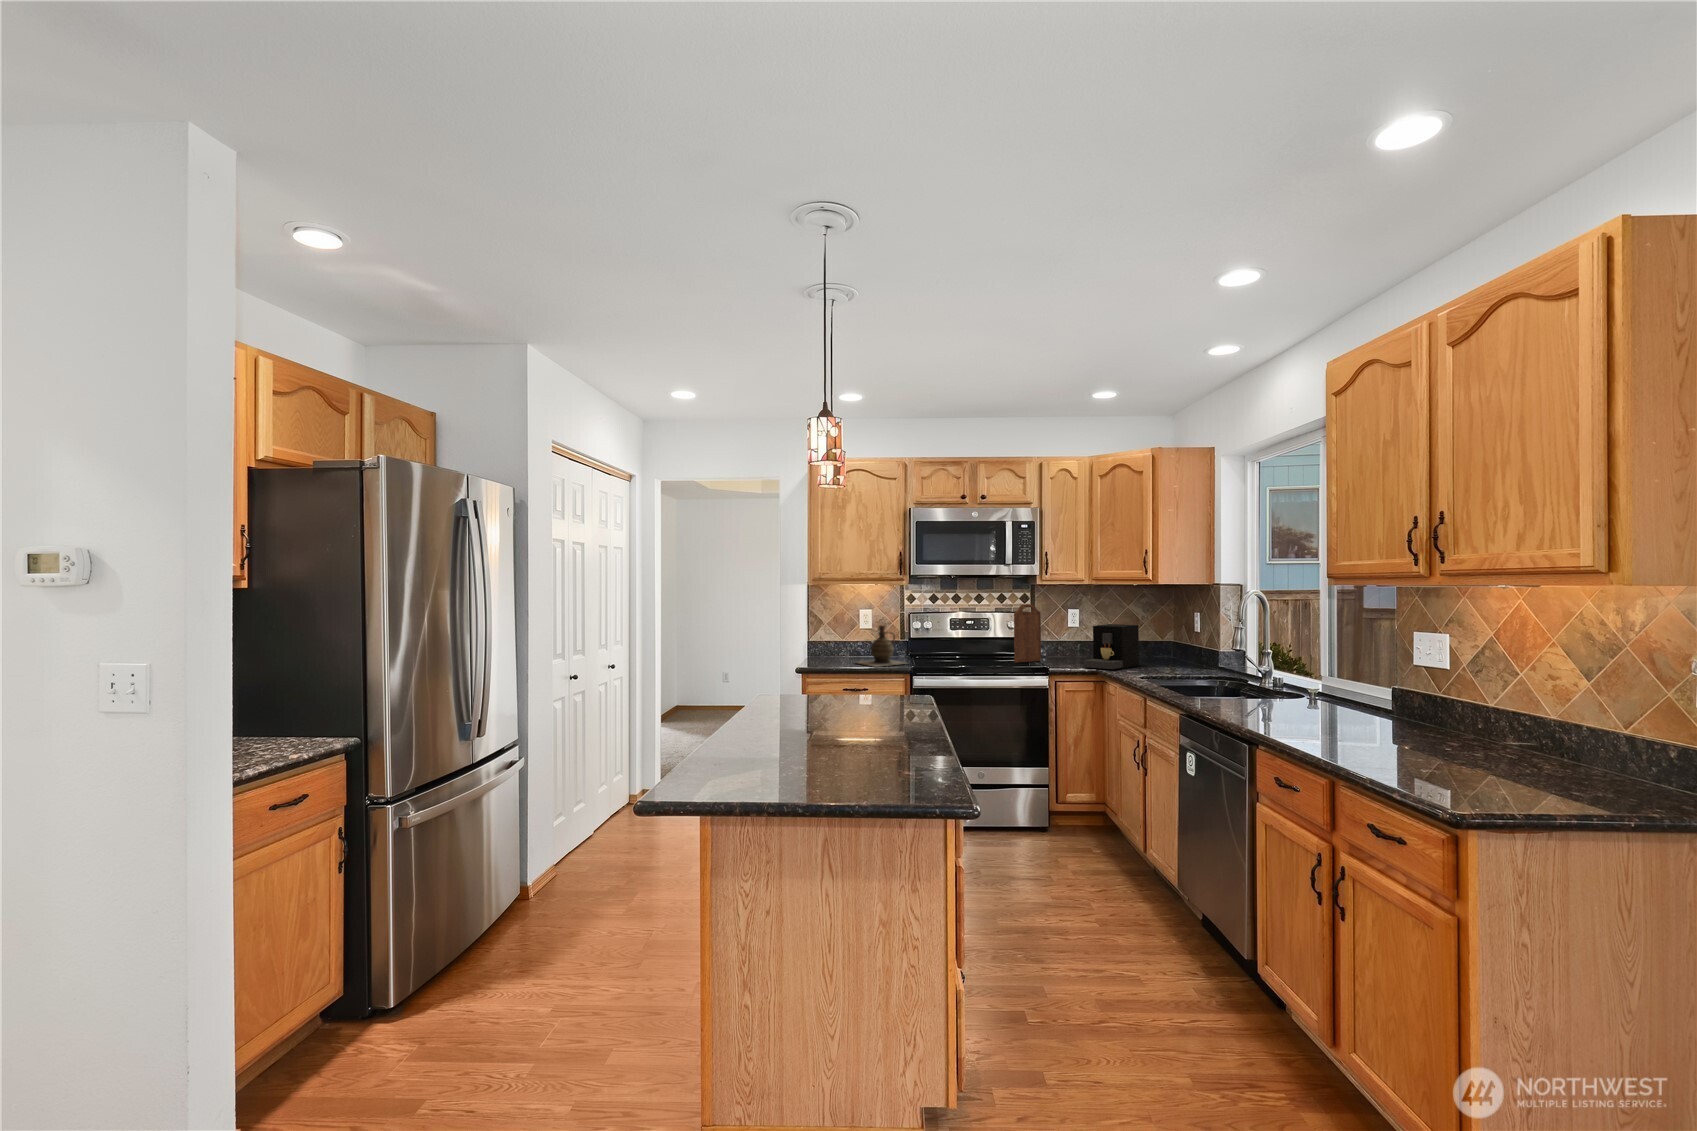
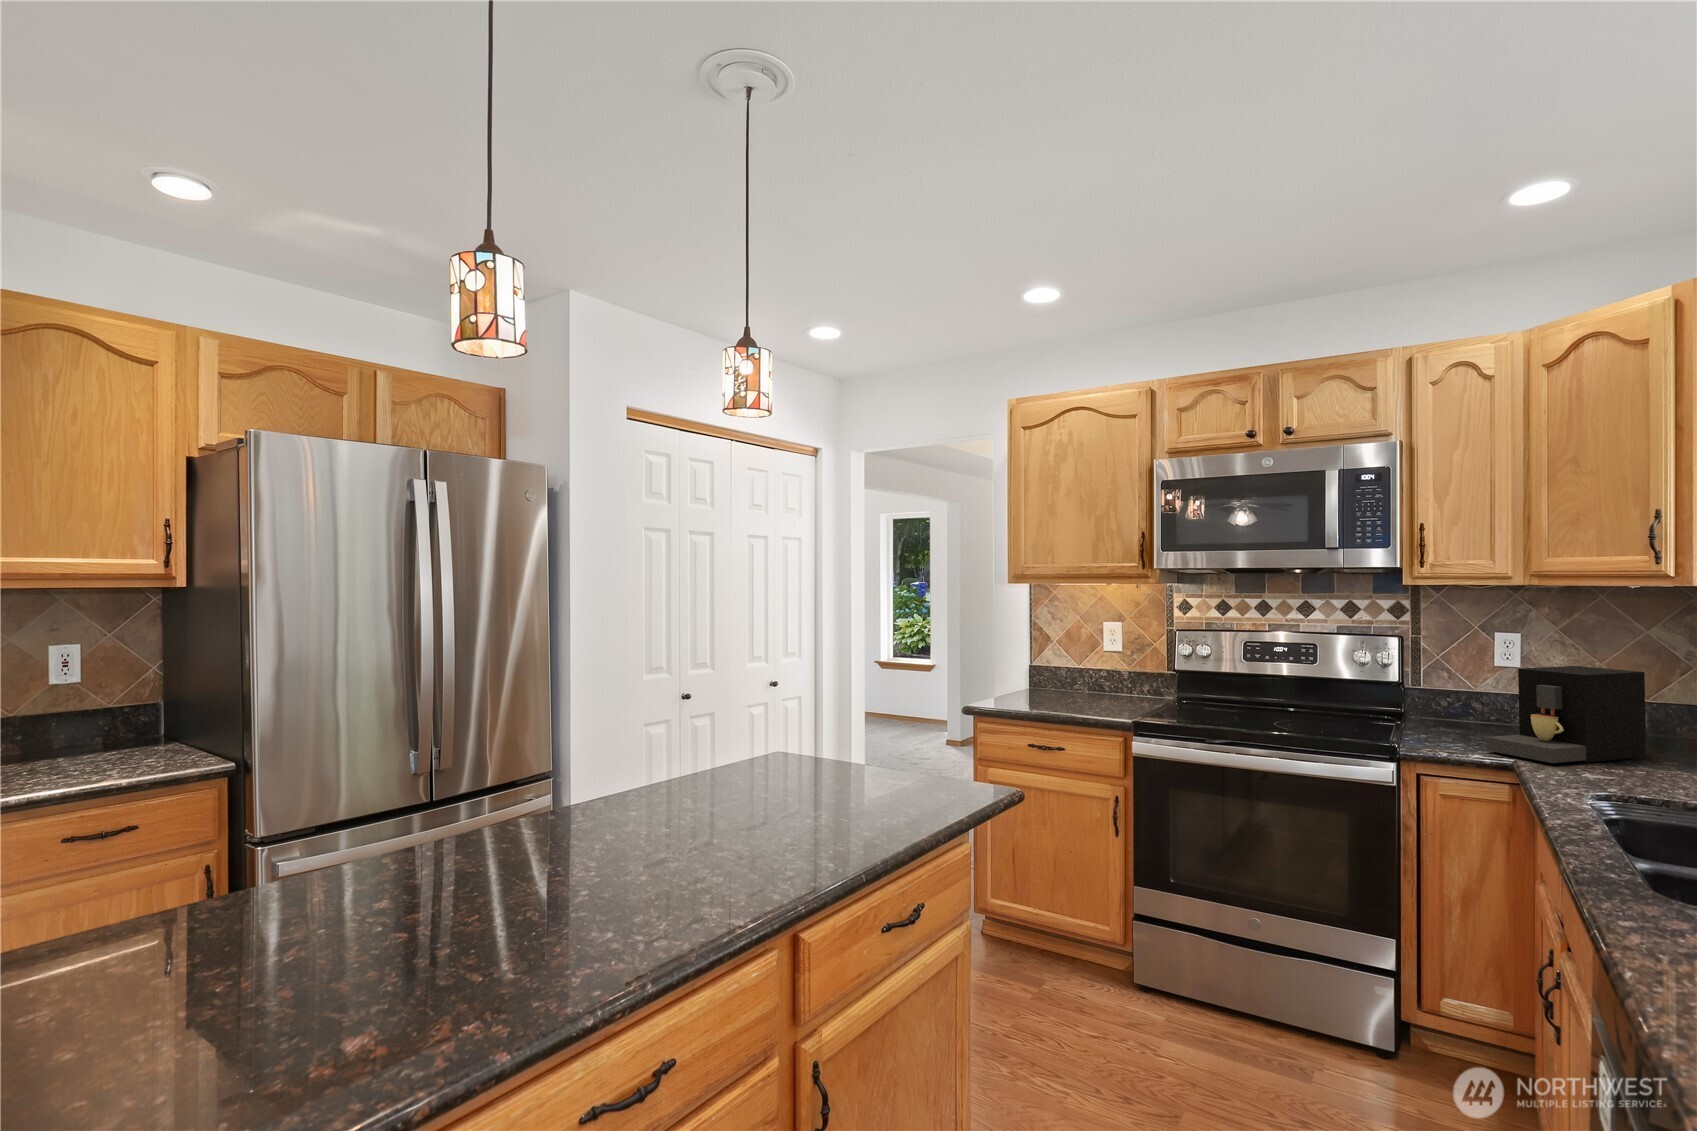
cutting board: present [1014,604,1041,663] -> none [1351,622,1417,727]
ceramic jug: present [858,625,904,667] -> none [1060,649,1146,715]

